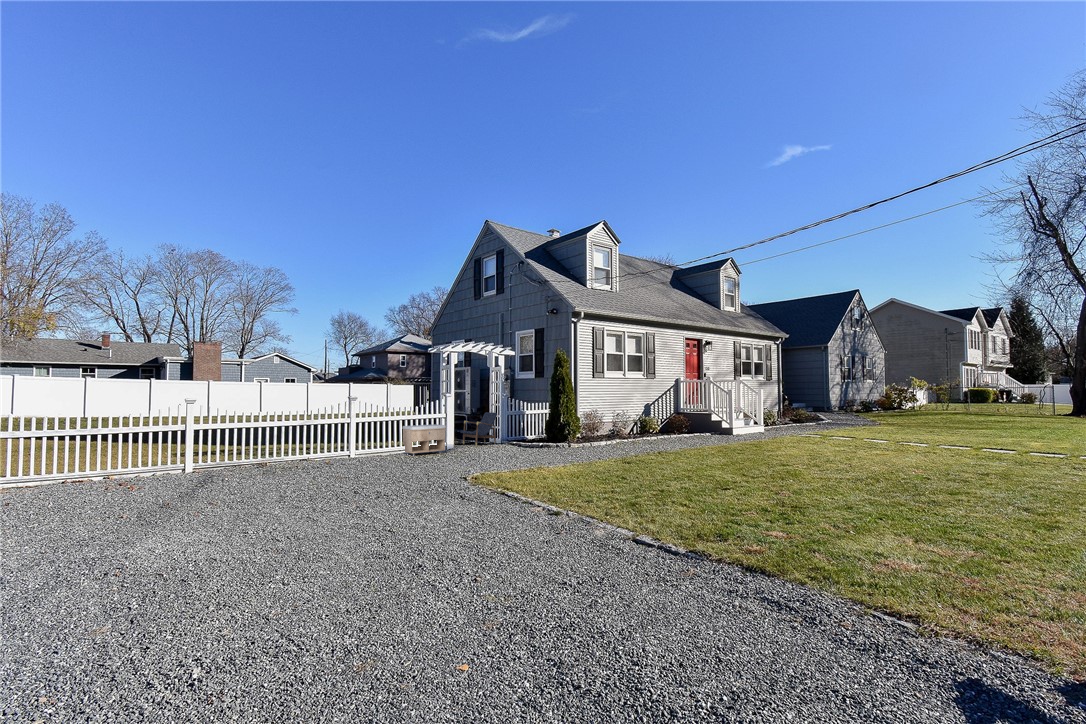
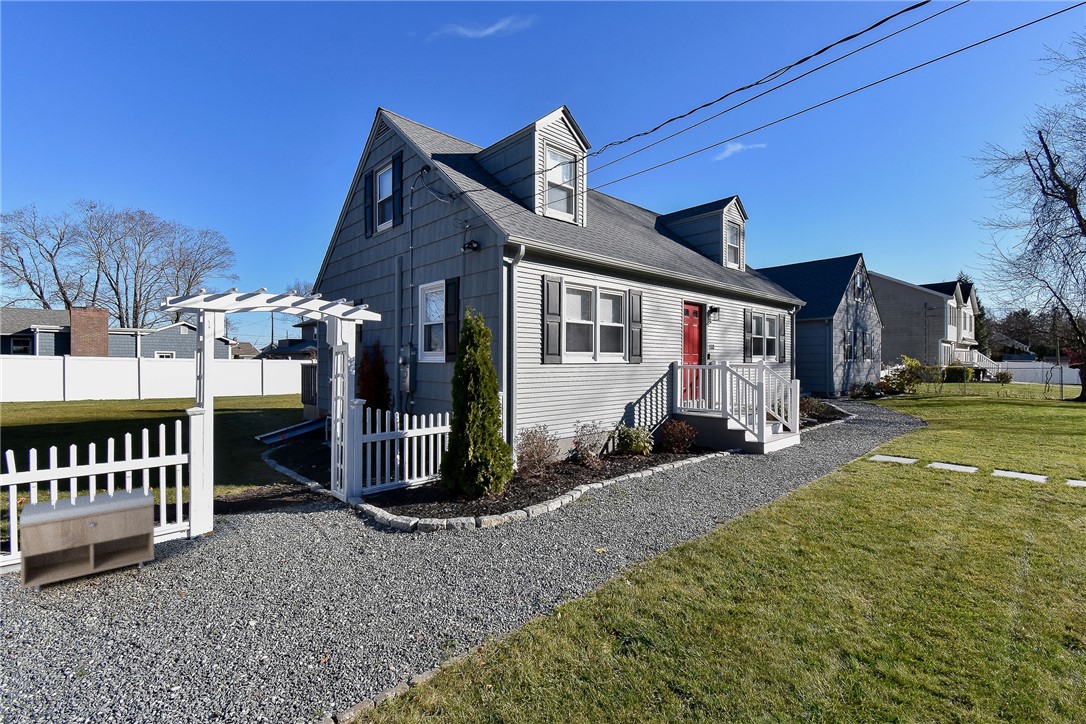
lounge chair: present [460,412,497,446] -> none [266,434,345,513]

